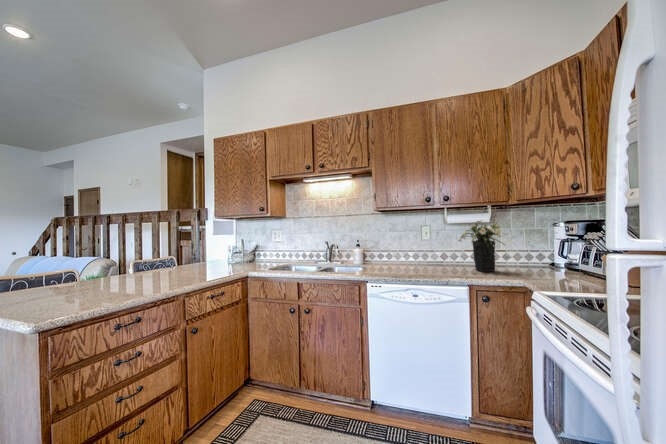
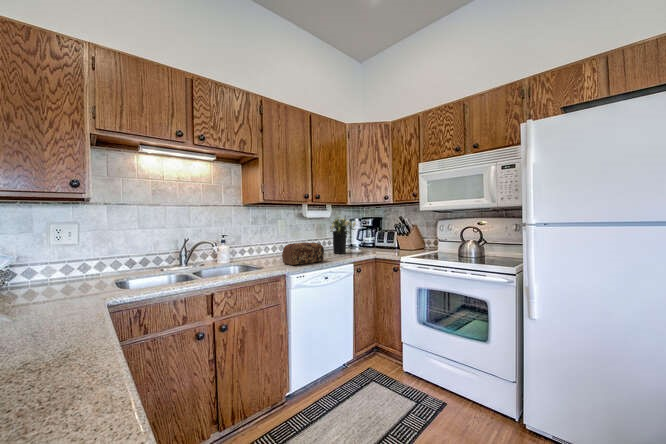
bread loaf: none [378,252,422,275] -> present [282,242,324,265]

